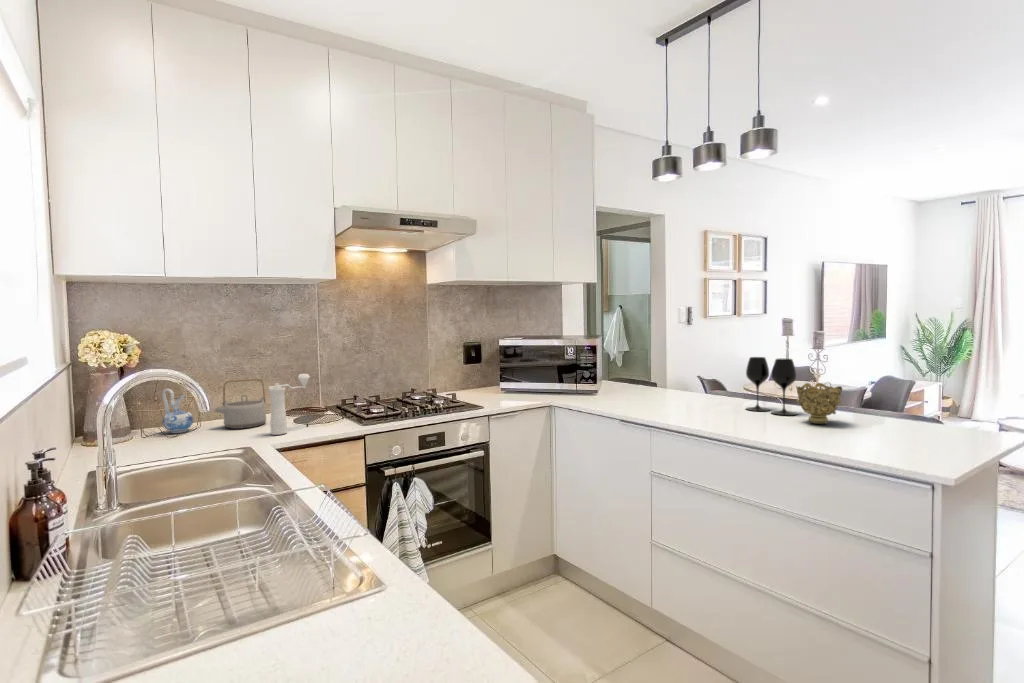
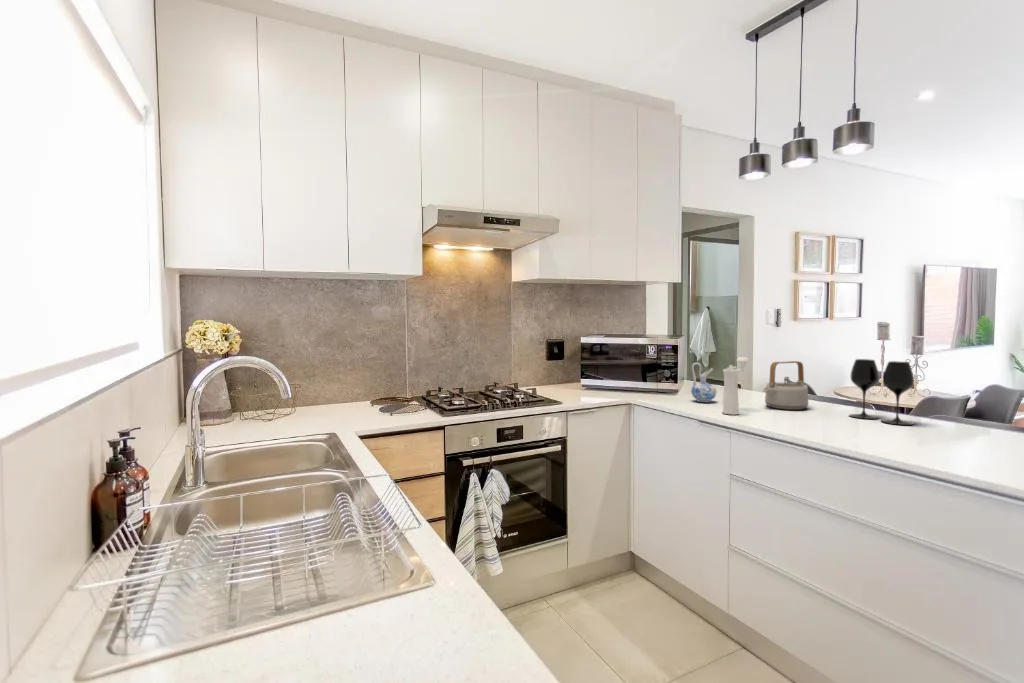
pepper mill: present [269,374,310,435] -> present [723,357,749,415]
teapot: present [214,379,266,429] -> present [763,361,808,410]
decorative bowl: present [796,383,842,424] -> none [916,390,977,437]
ceramic pitcher: present [162,389,193,433] -> present [691,363,716,402]

